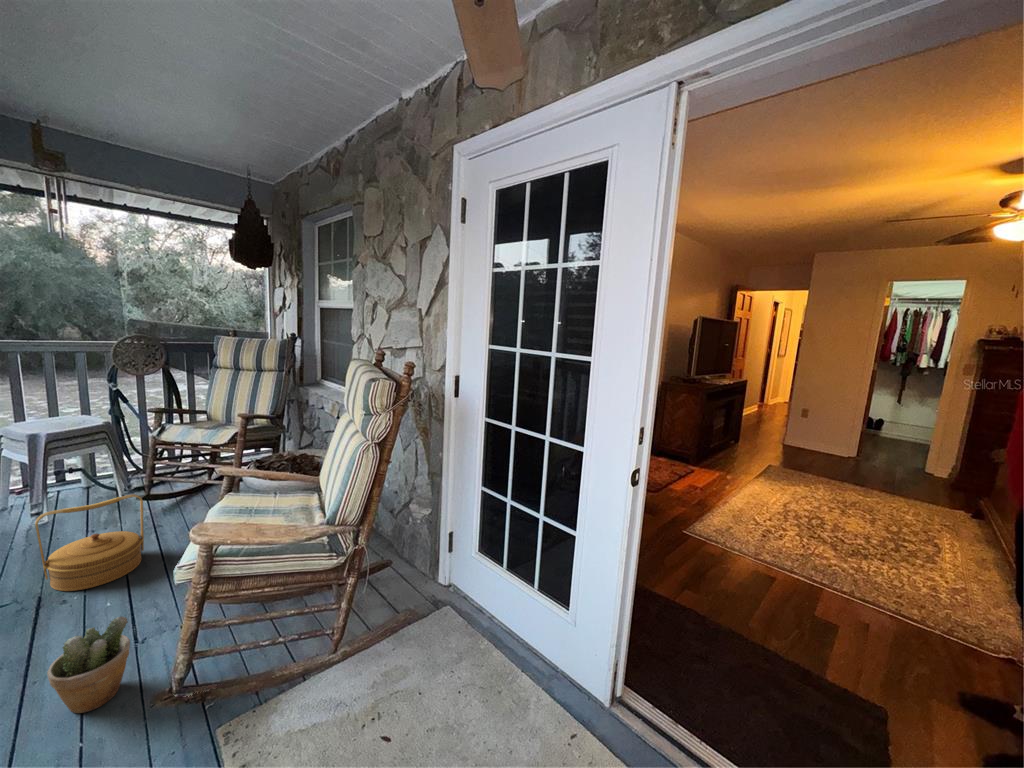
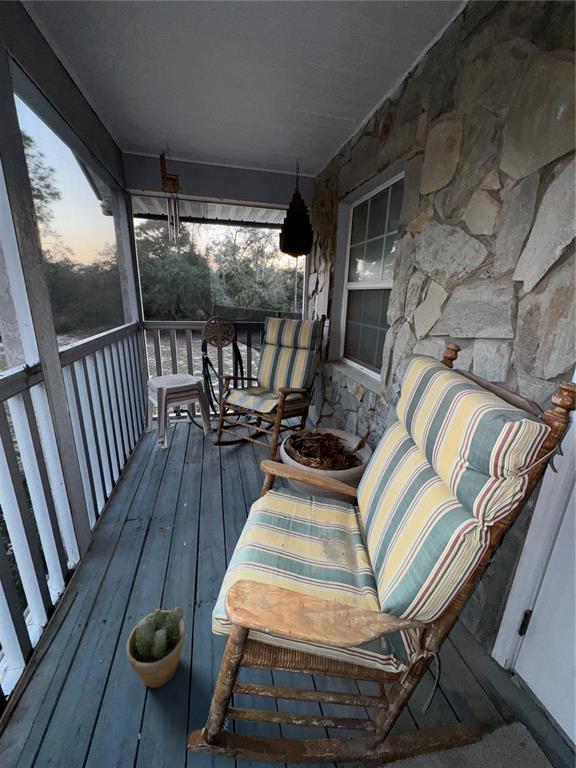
basket: present [35,494,144,591] -> none [149,453,212,524]

